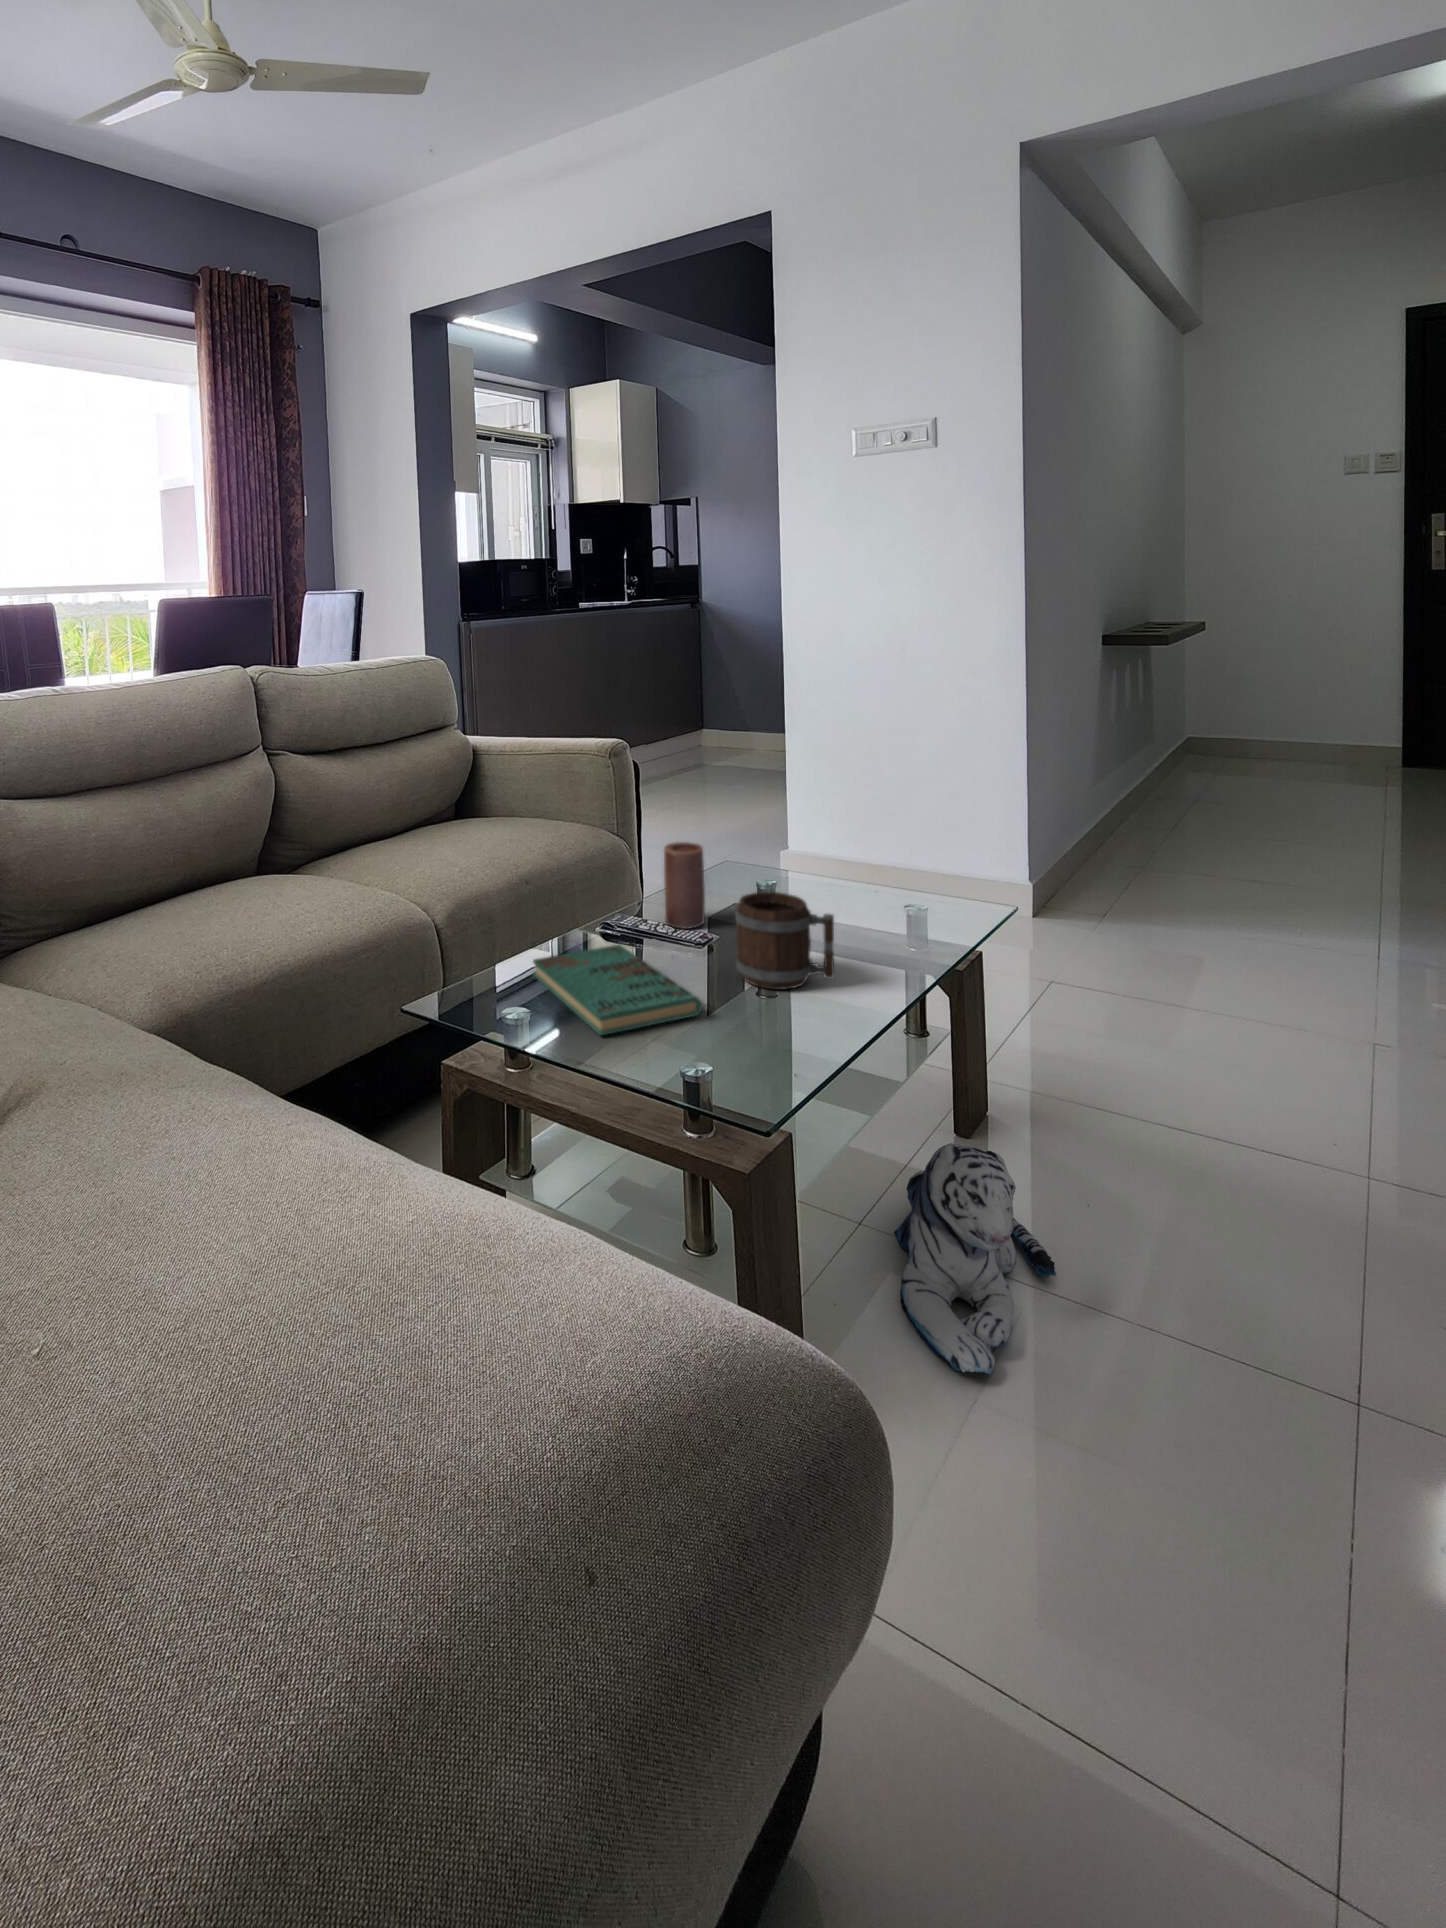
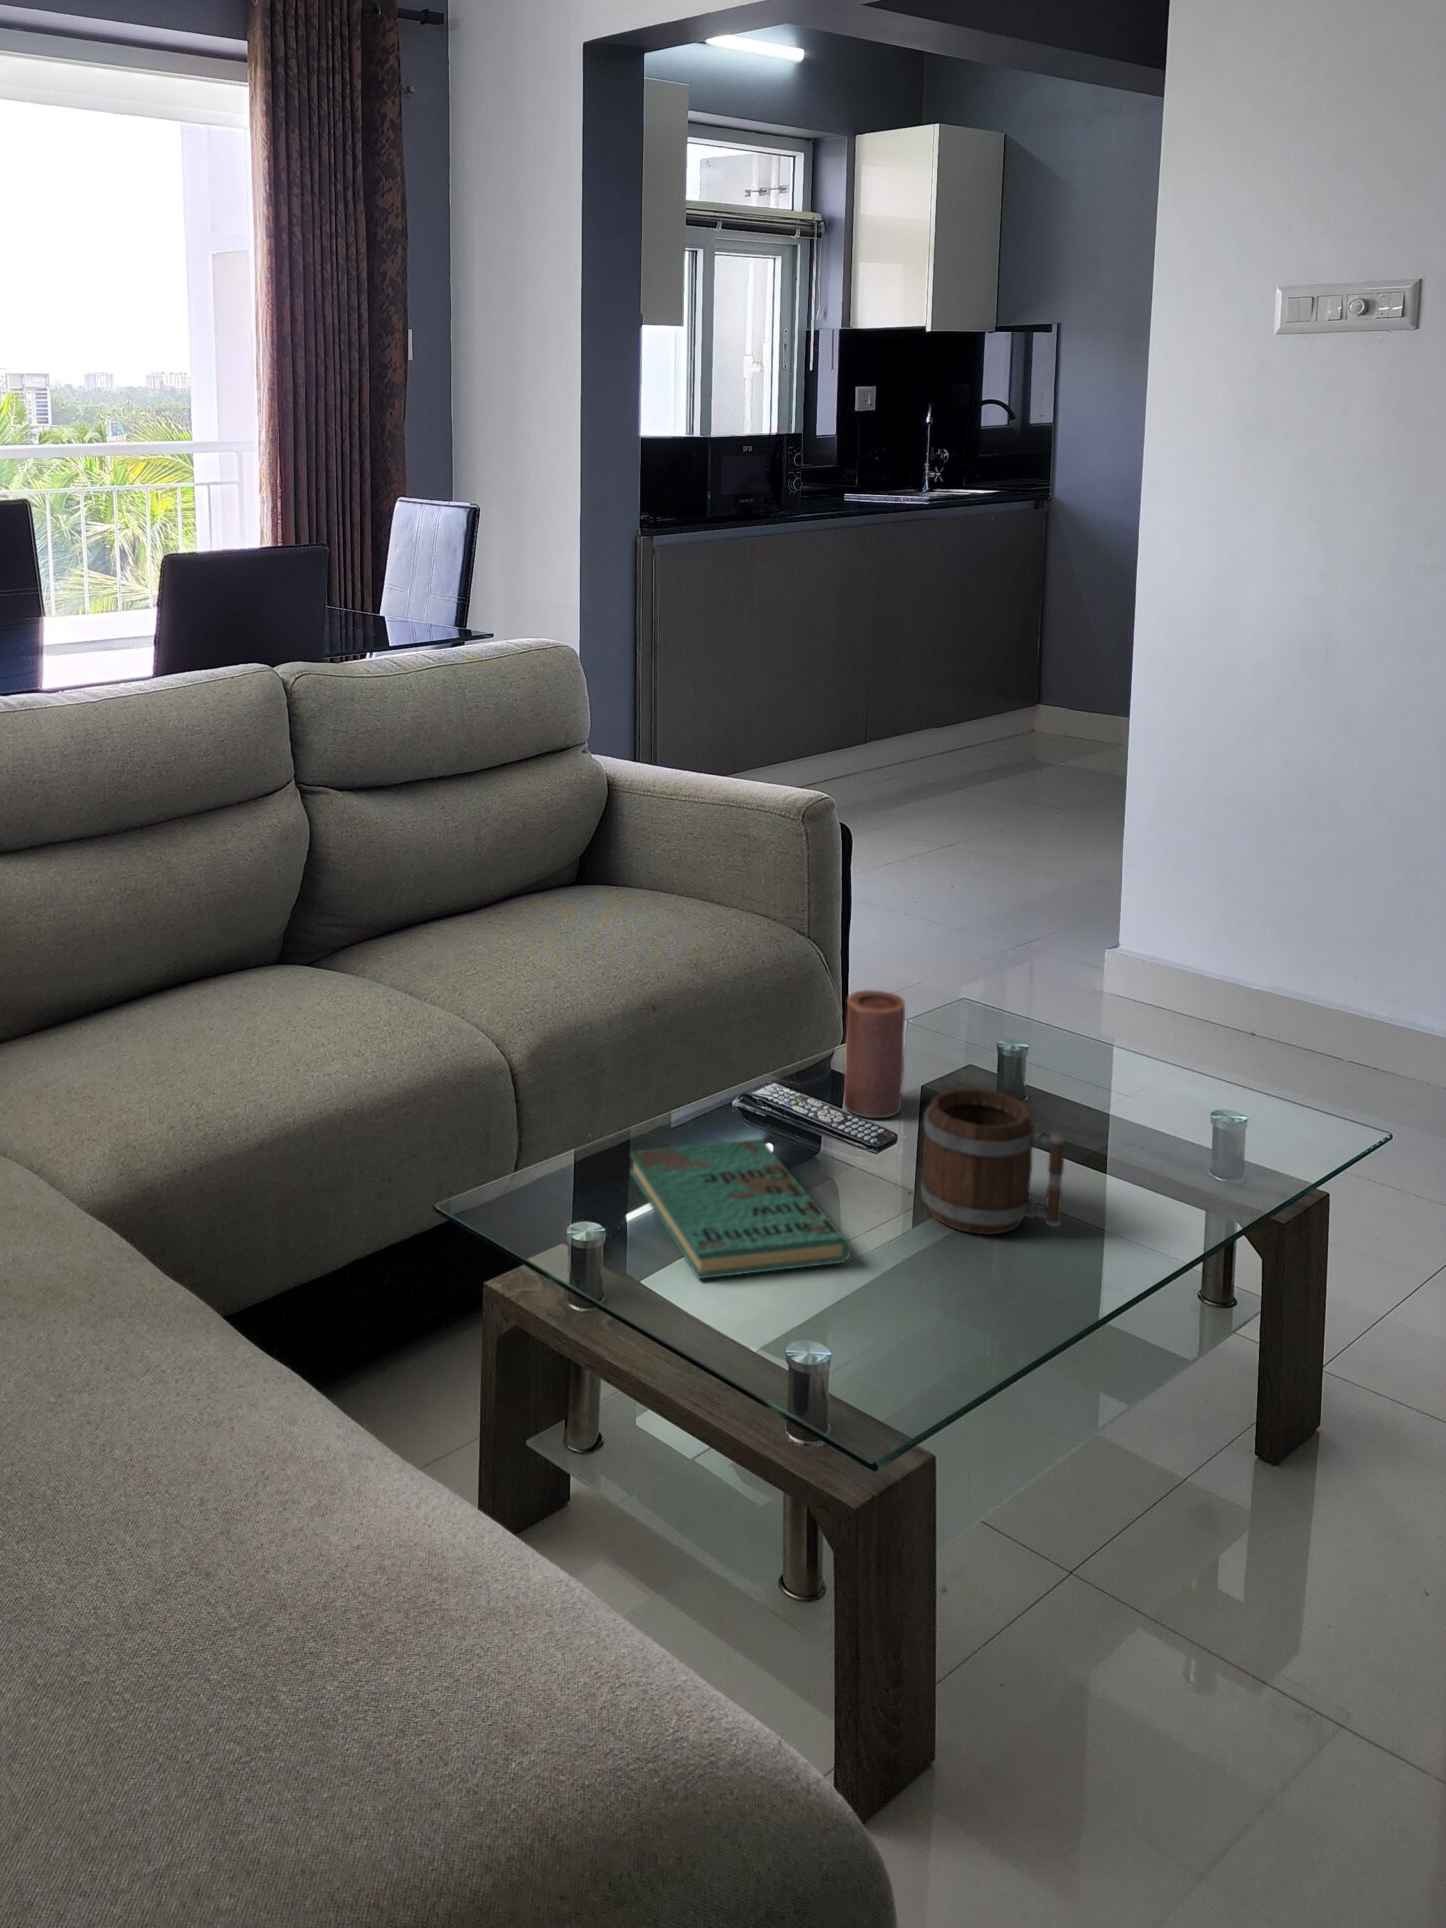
plush toy: present [894,1143,1056,1375] -> none [1093,1481,1333,1800]

